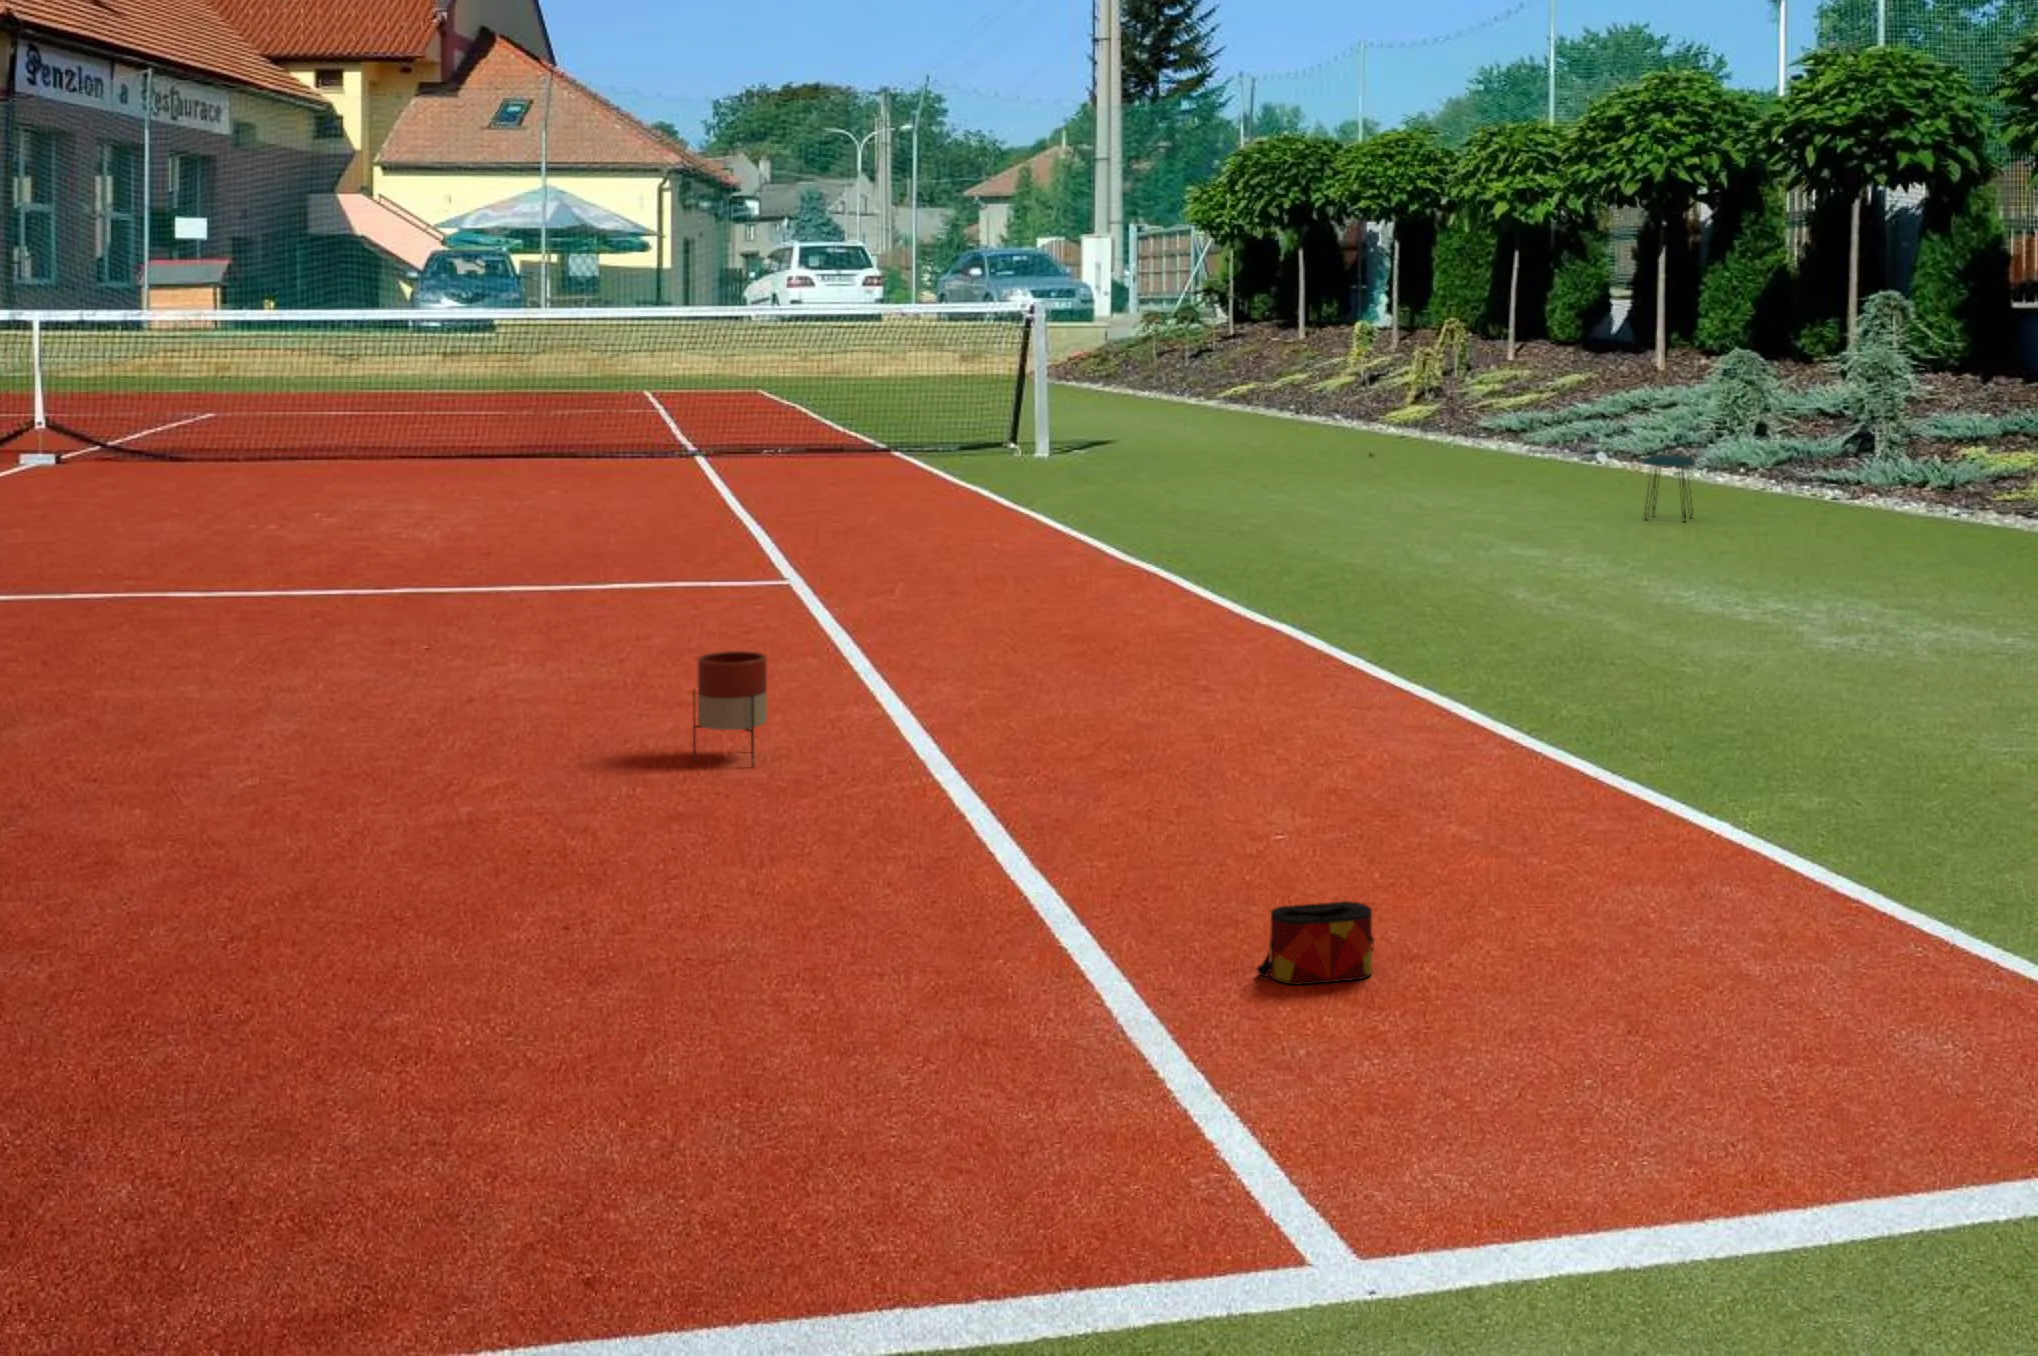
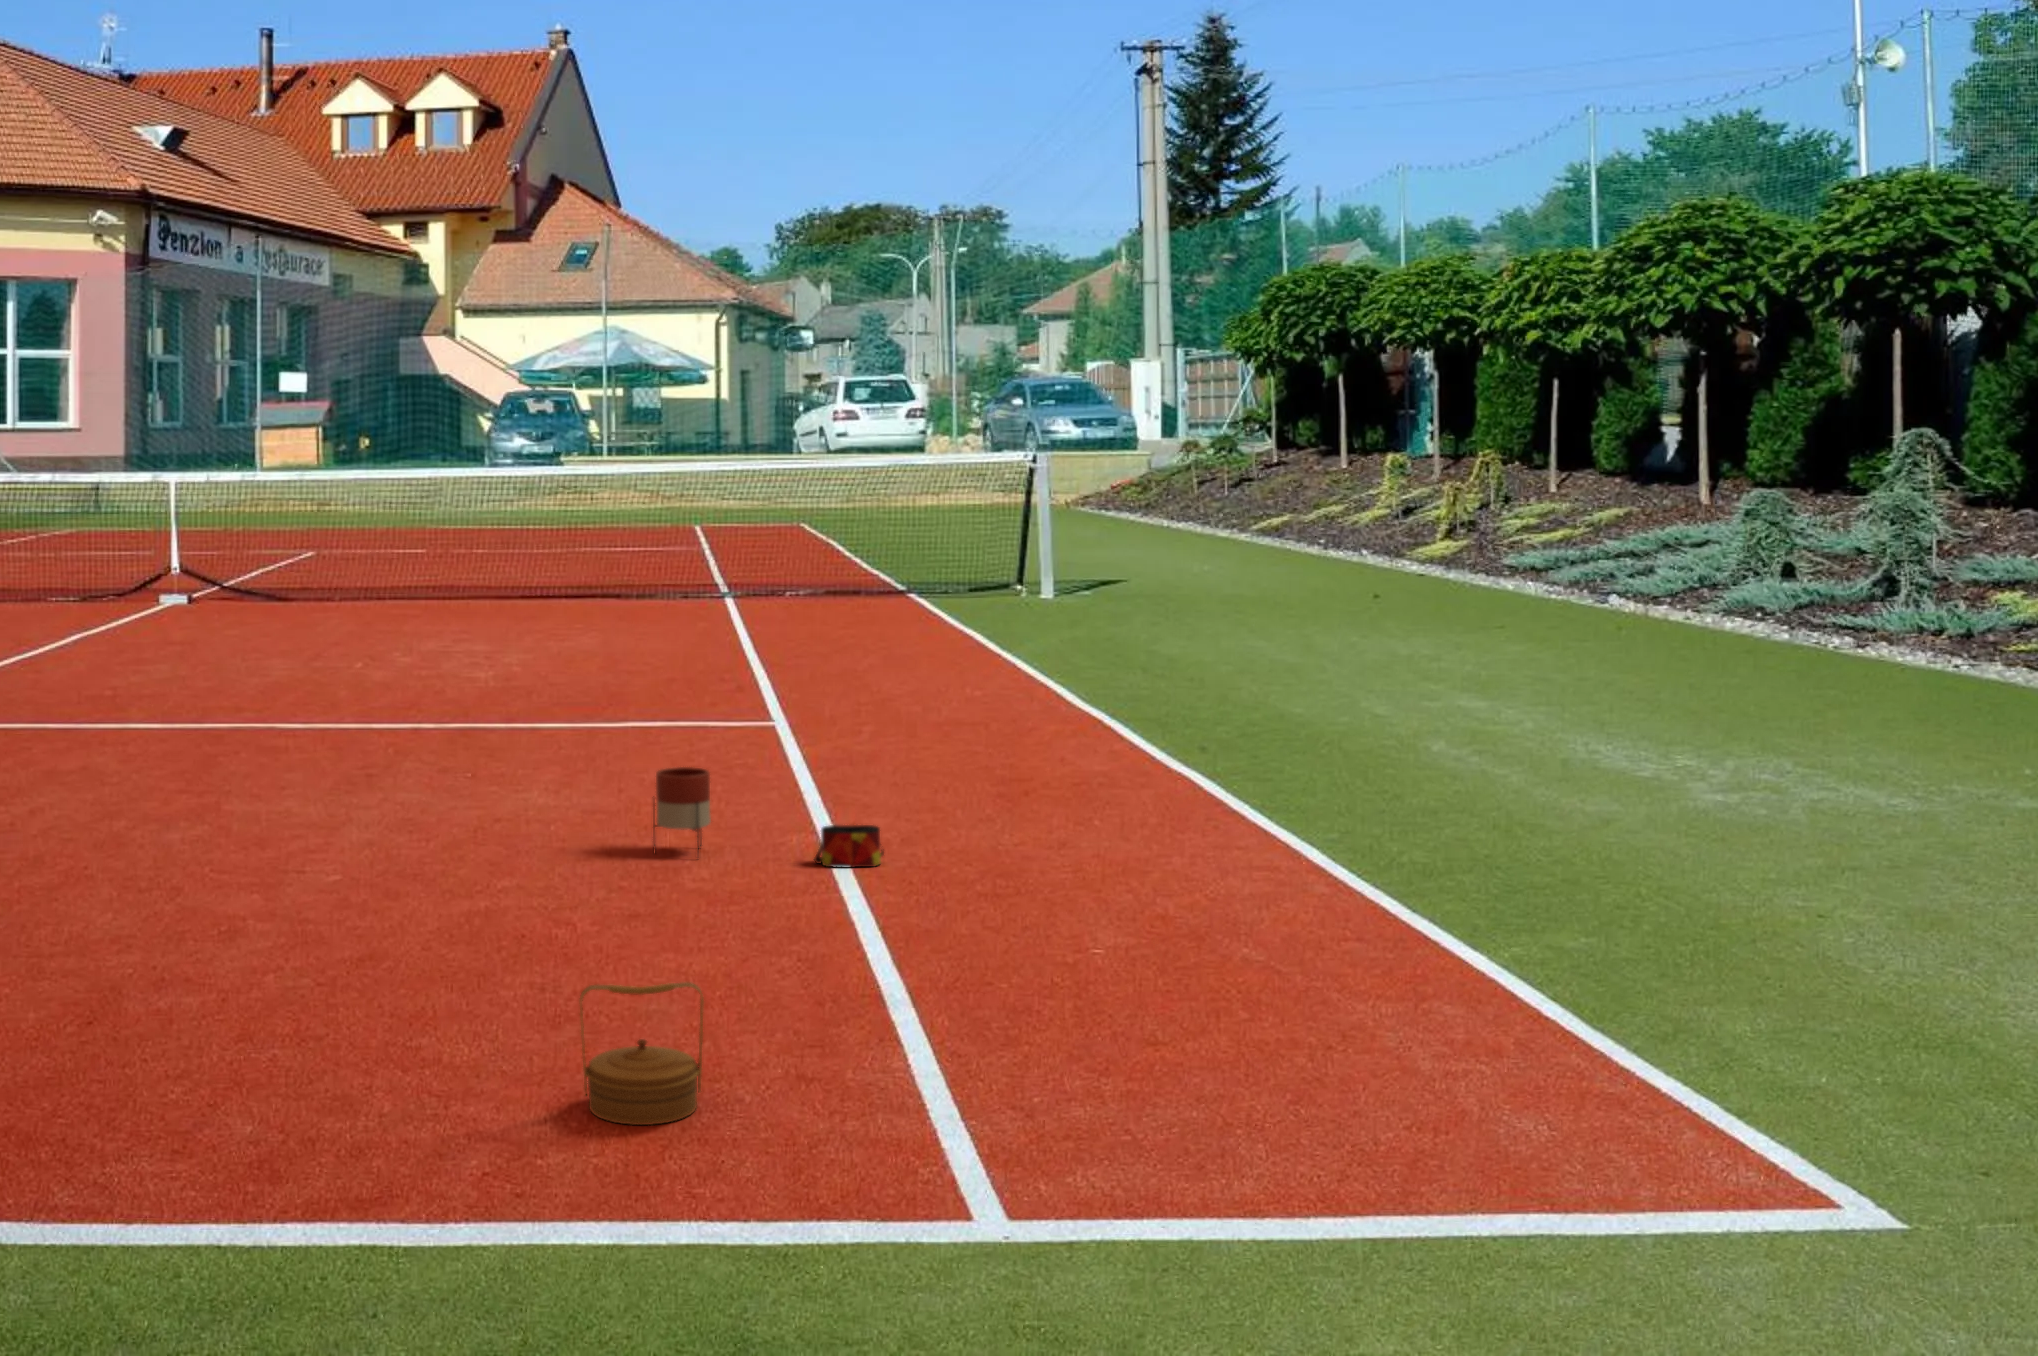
stool: present [1643,455,1696,521] -> none [1609,602,1665,669]
bag: present [1257,901,1374,985] -> present [814,825,884,868]
basket: none [673,968,861,1191] -> present [580,982,704,1125]

